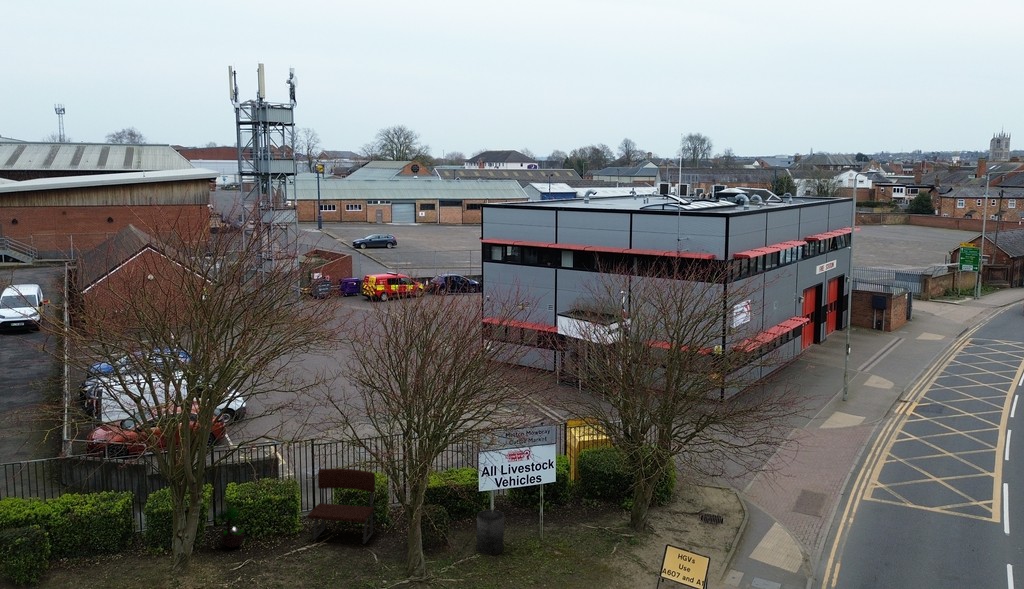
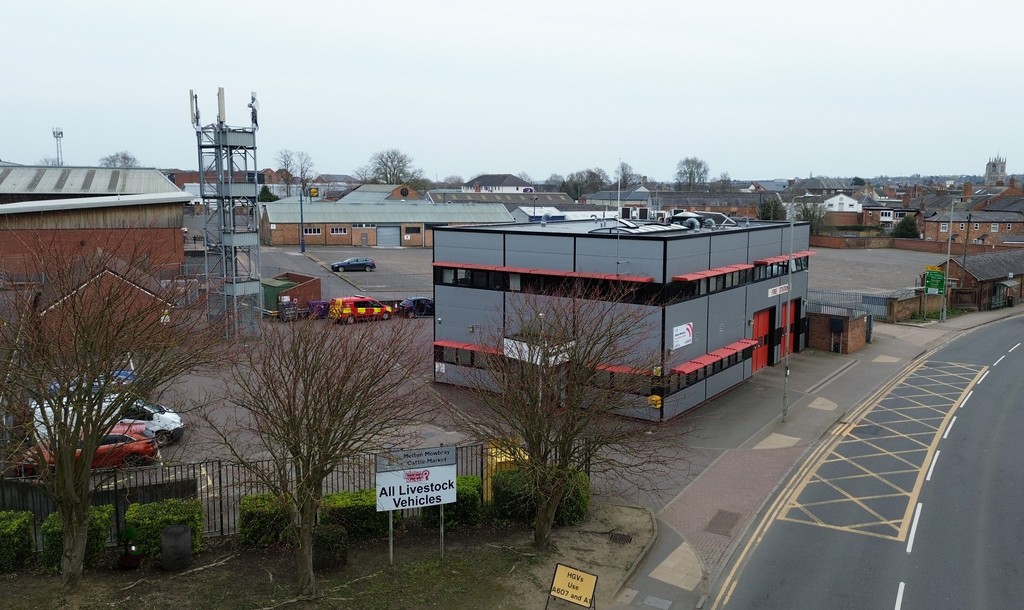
bench: present [308,468,375,544] -> none [207,489,276,563]
trash can: present [476,510,504,555] -> present [161,525,191,571]

